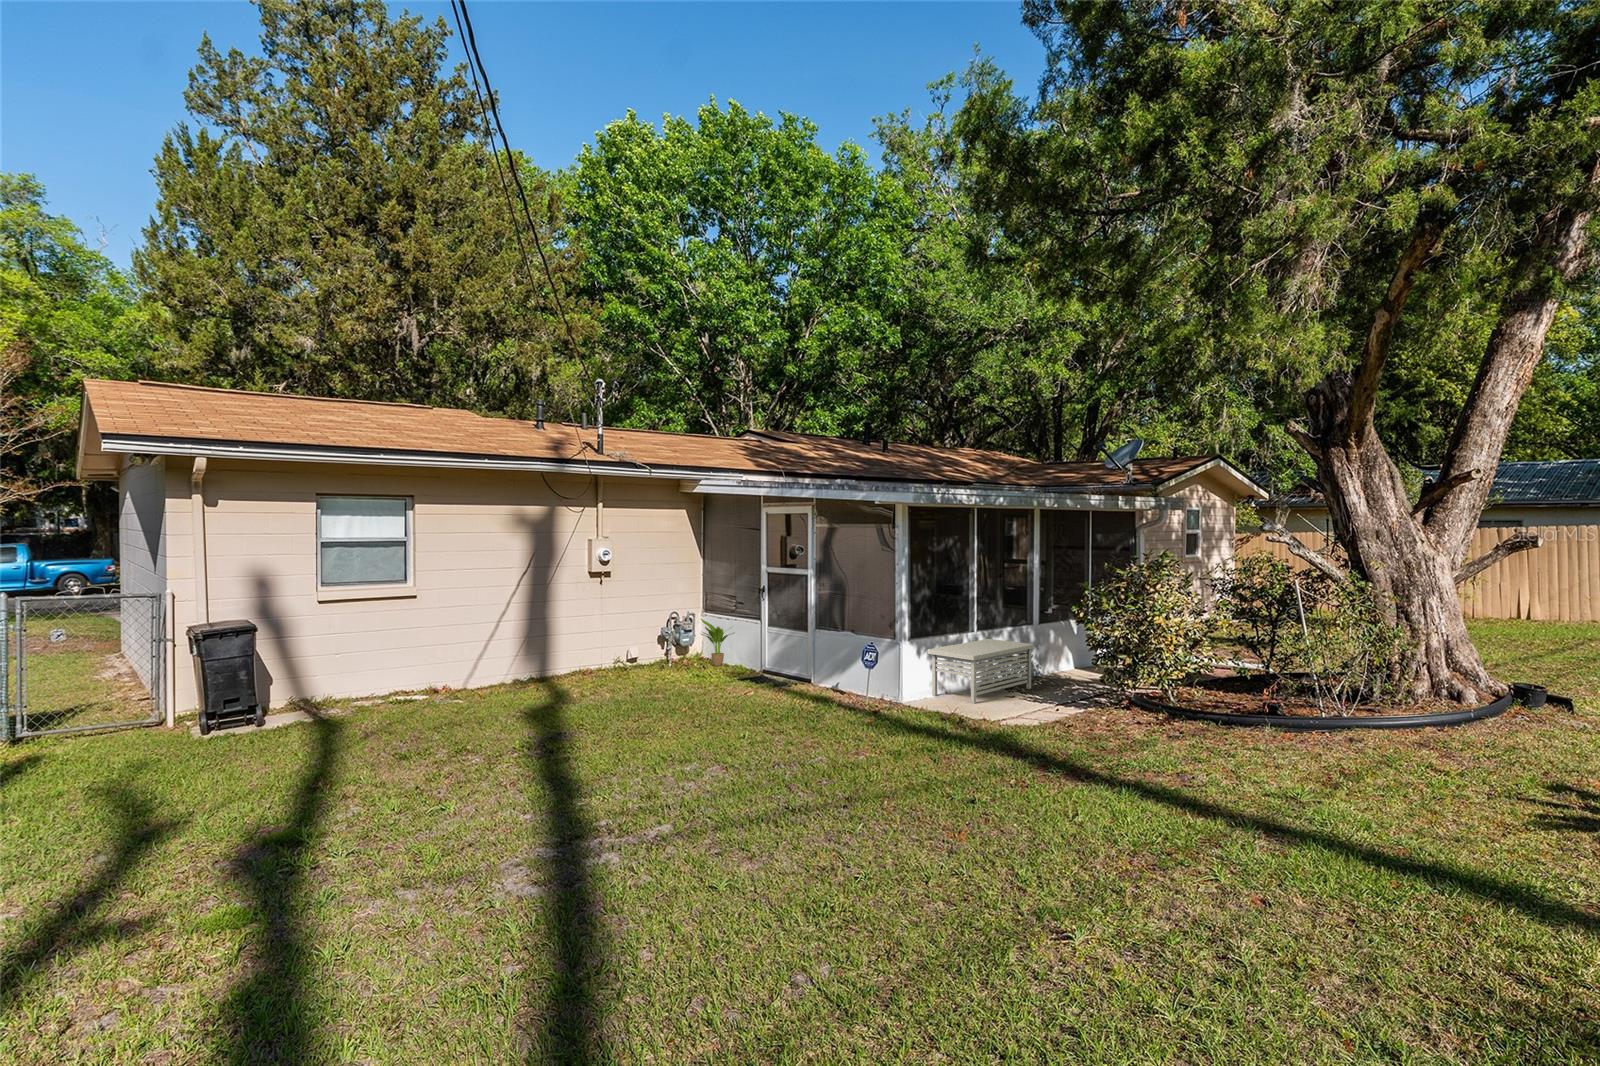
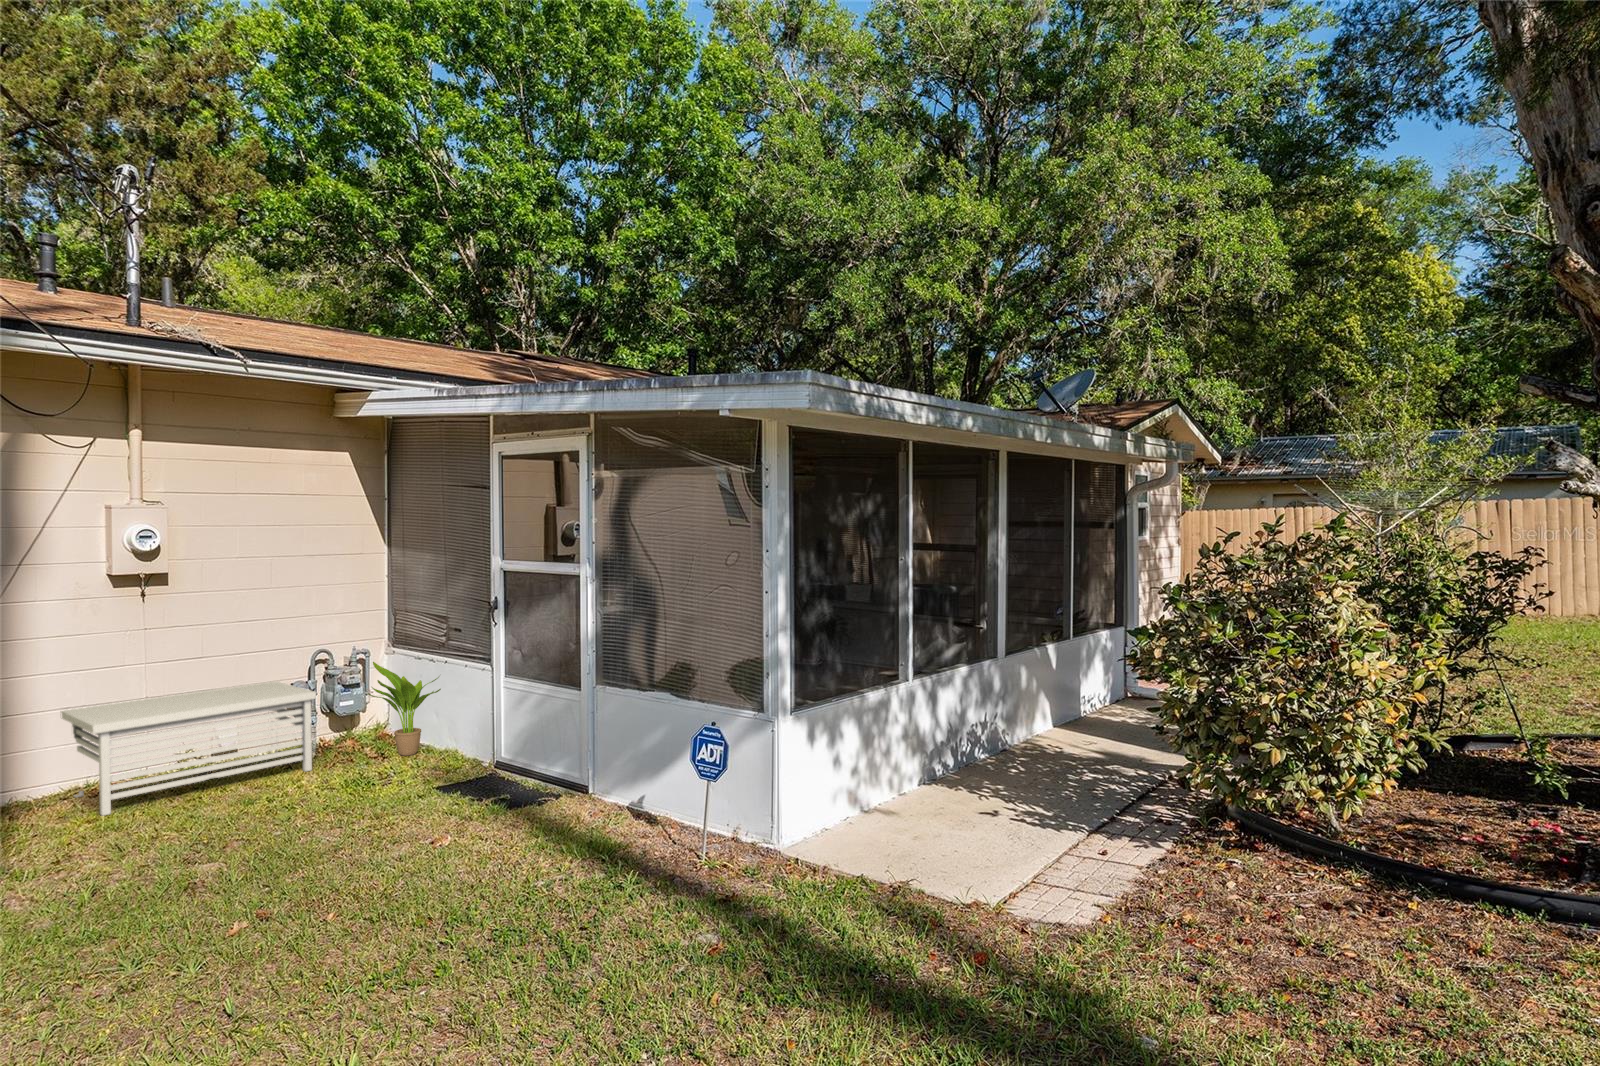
storage bench: present [927,639,1034,704] -> present [61,682,316,816]

